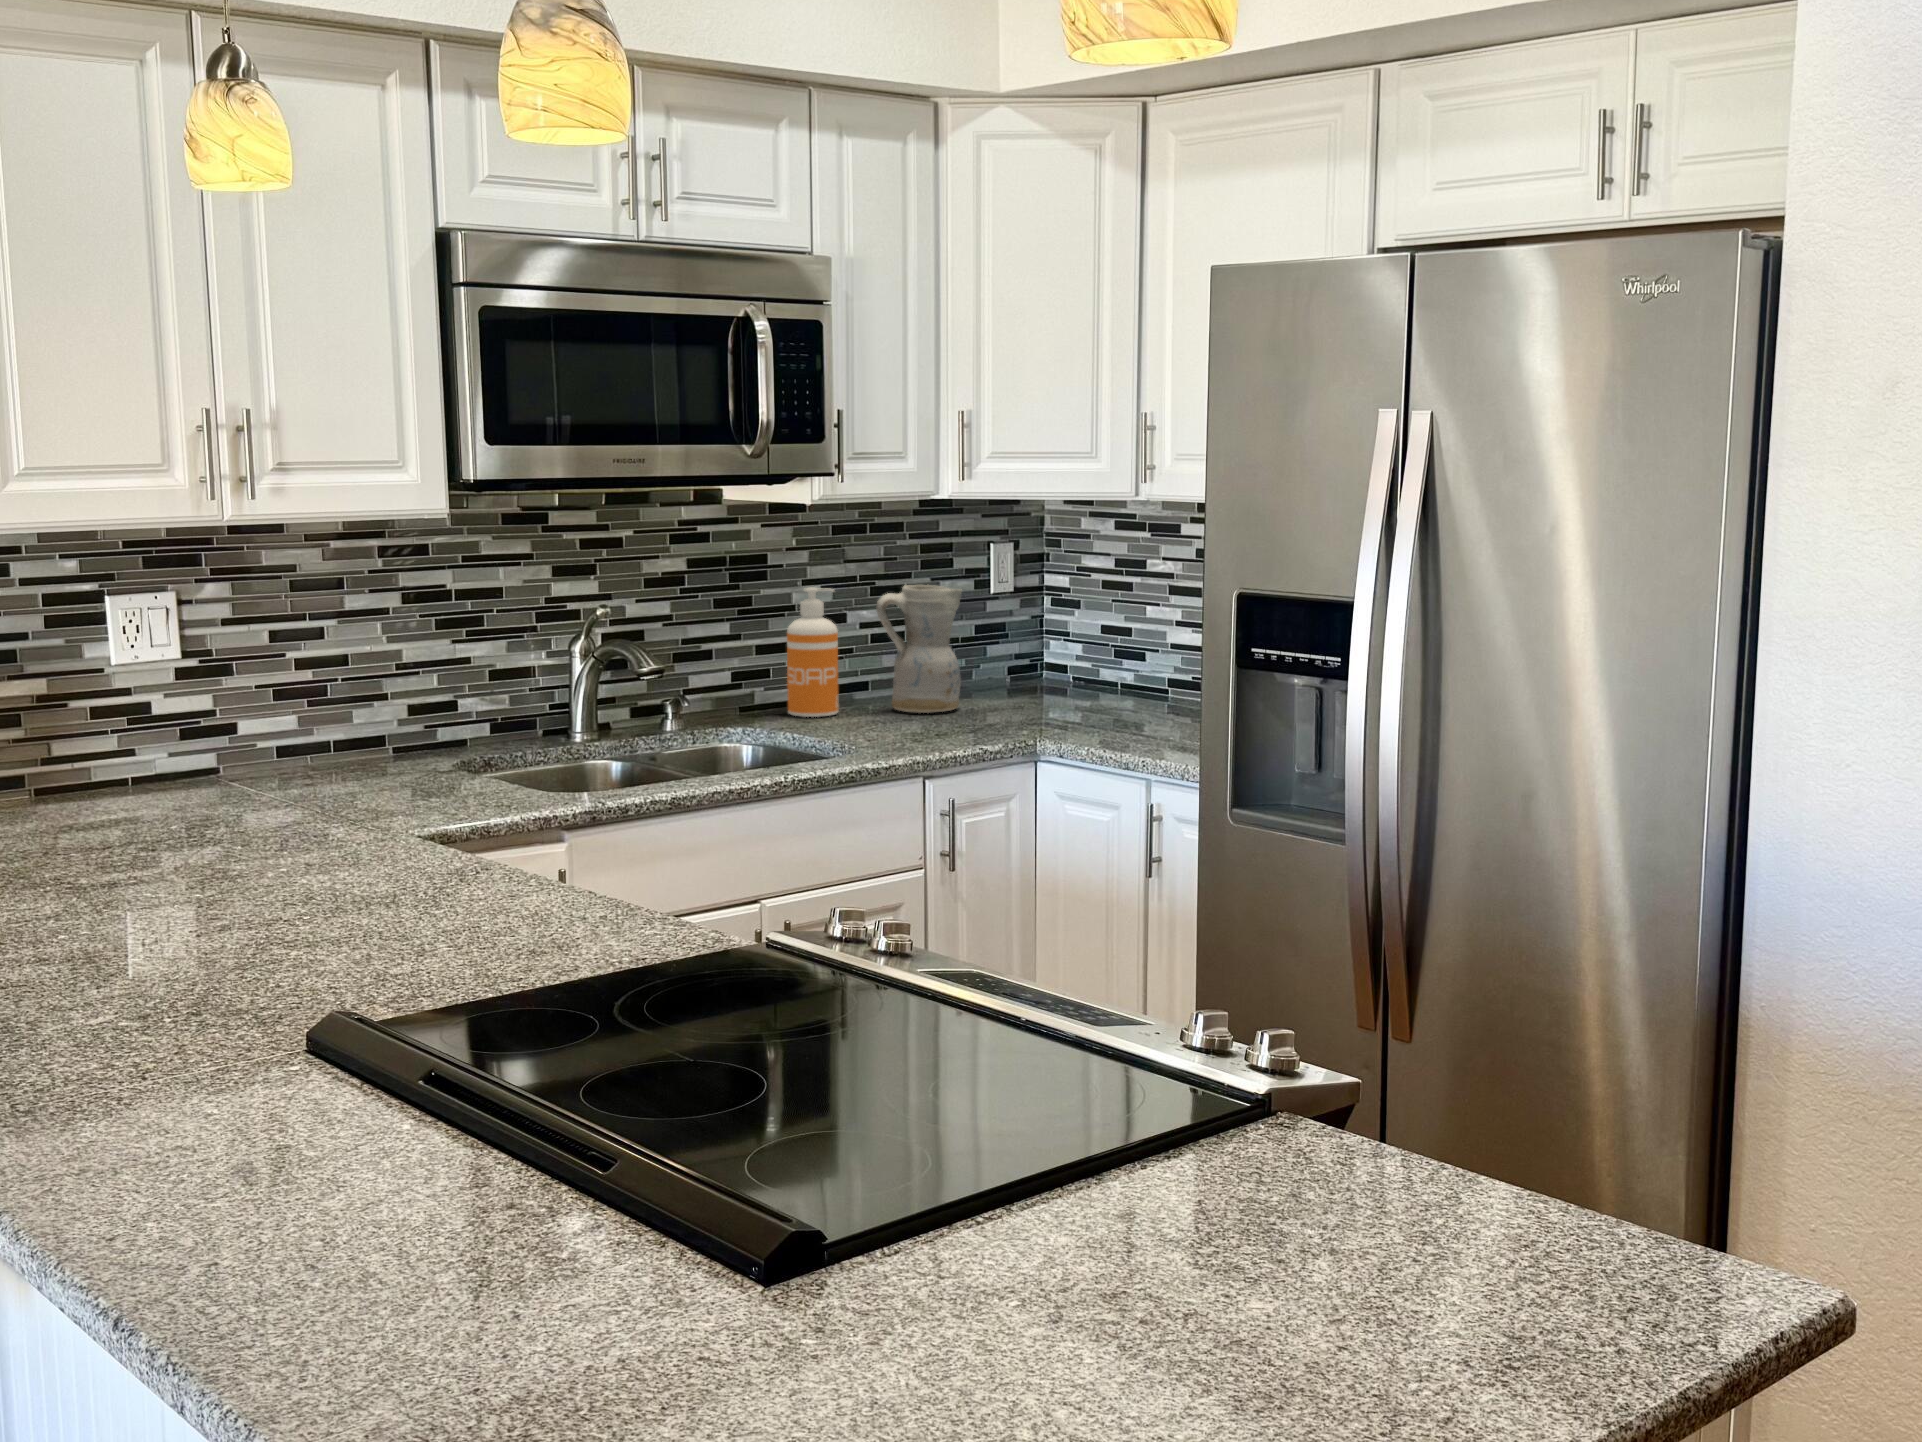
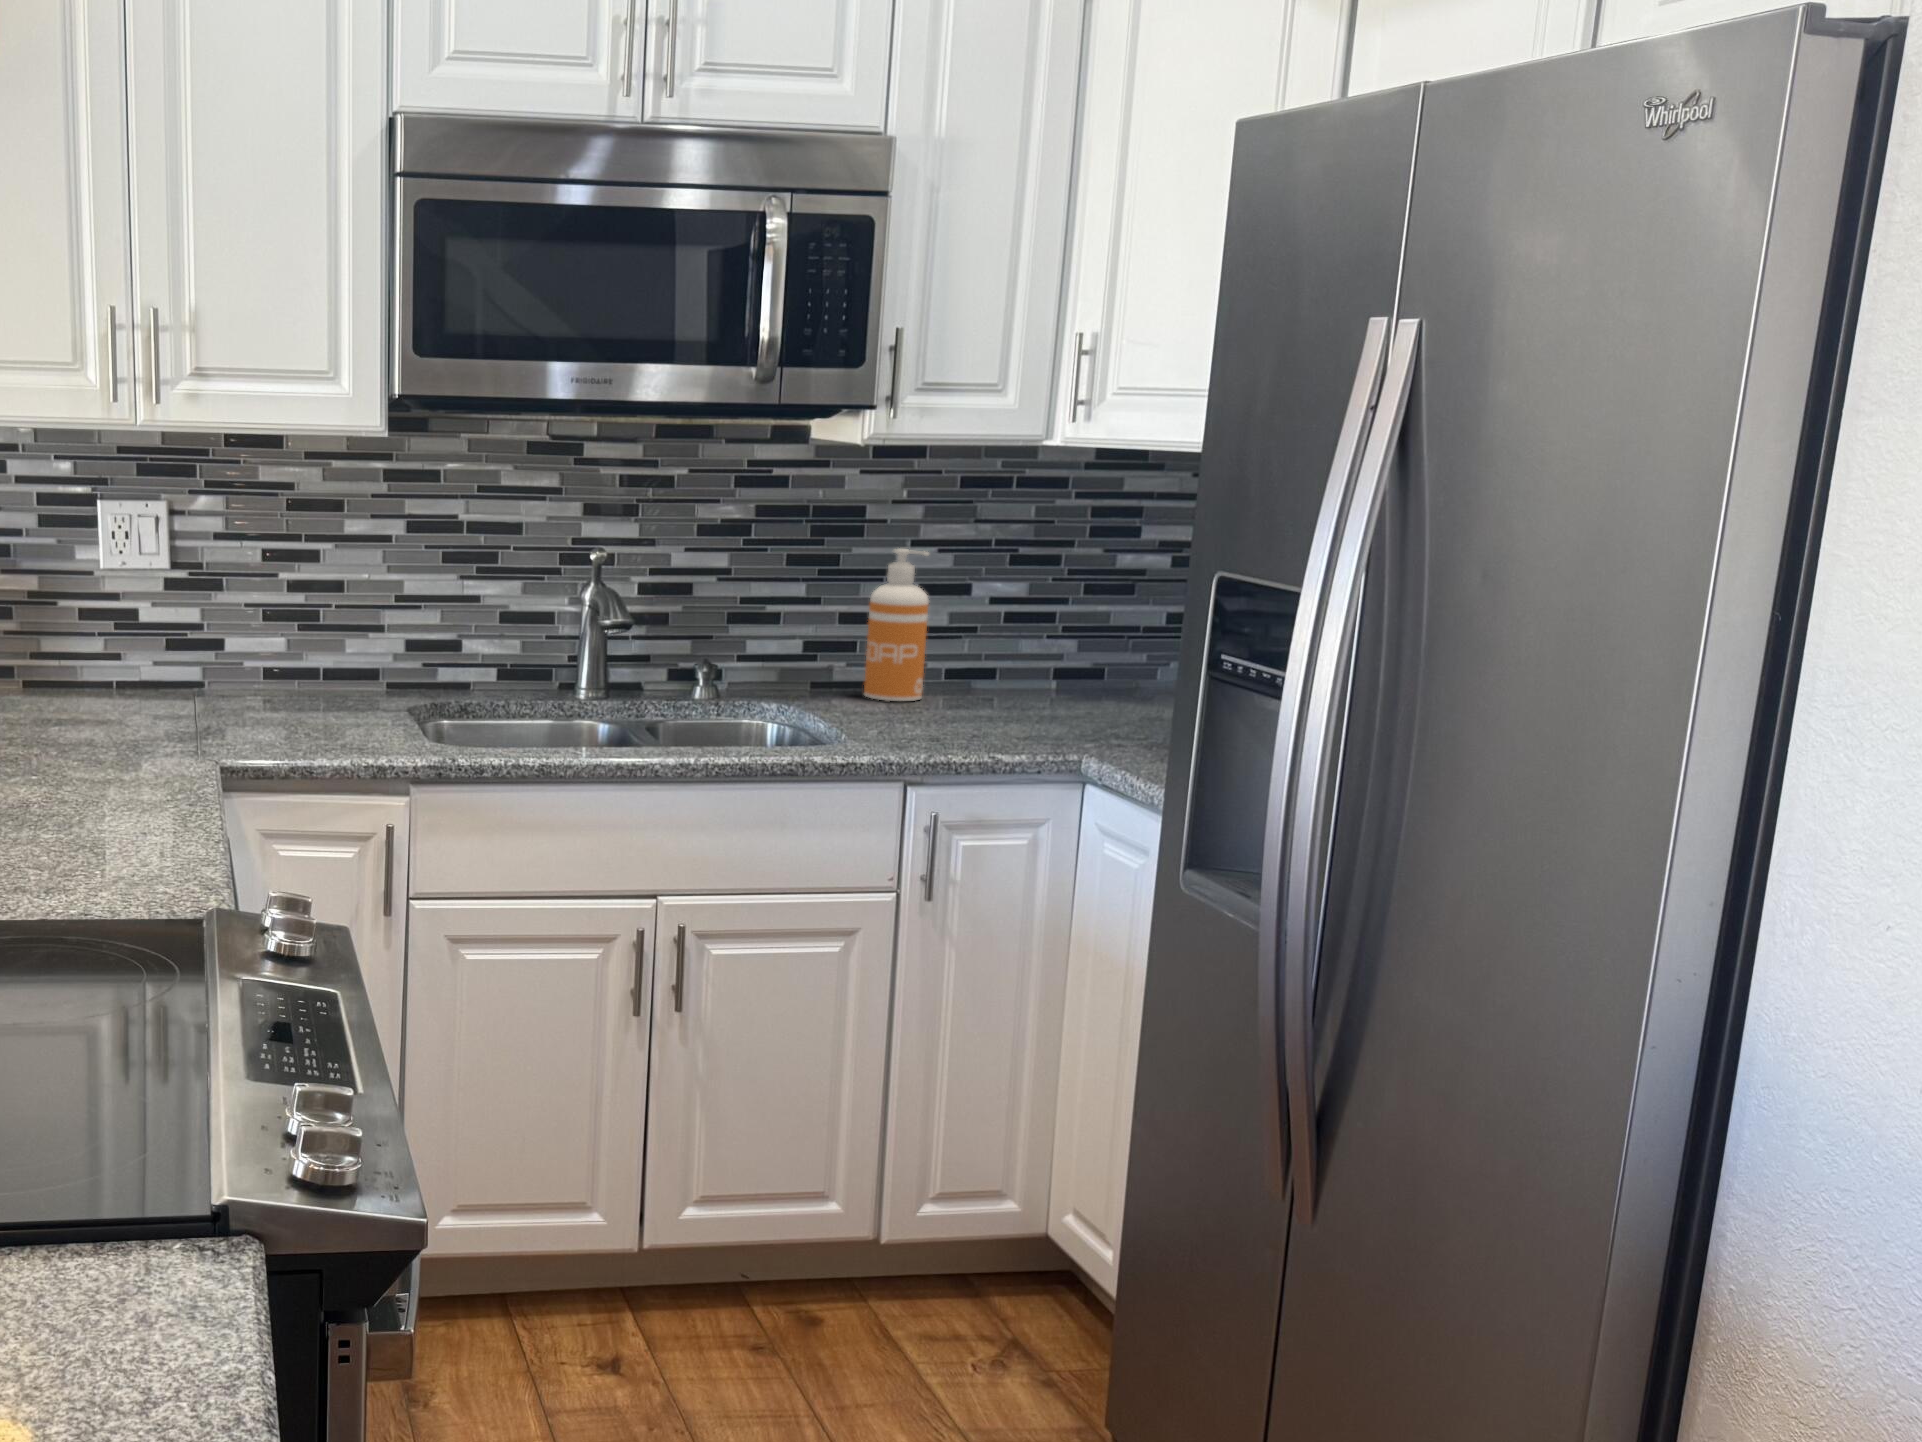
ceramic pitcher: present [876,585,962,713] -> none [978,554,1083,711]

